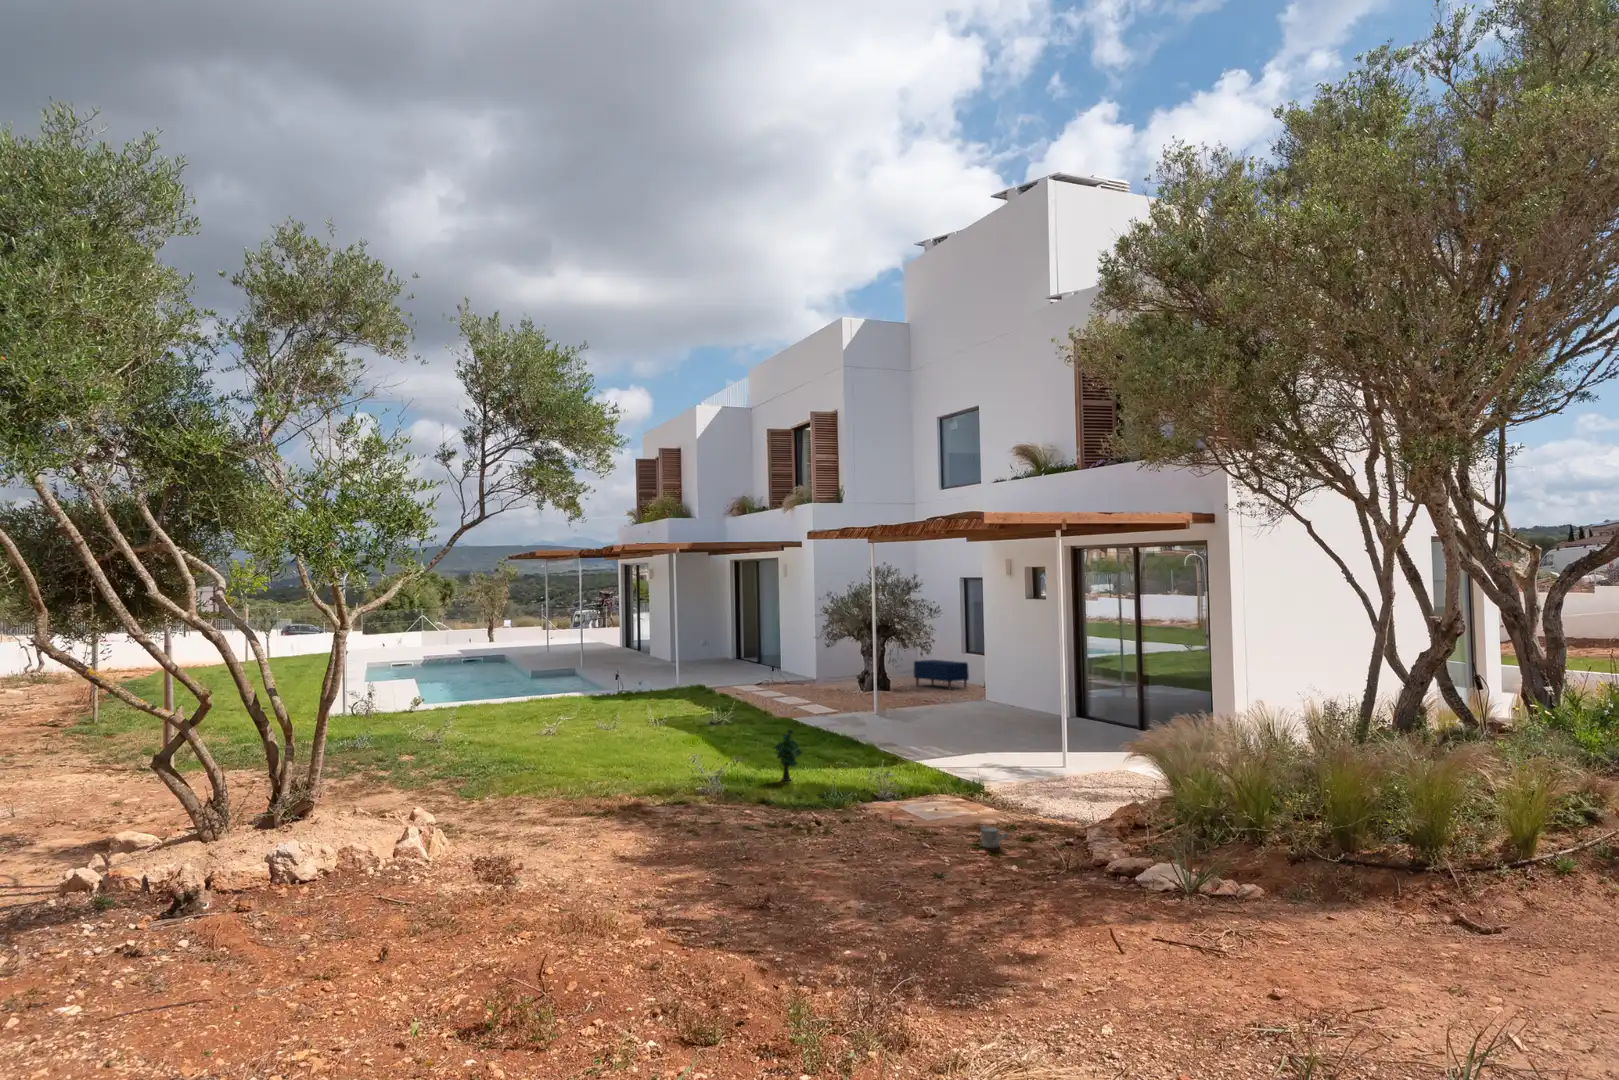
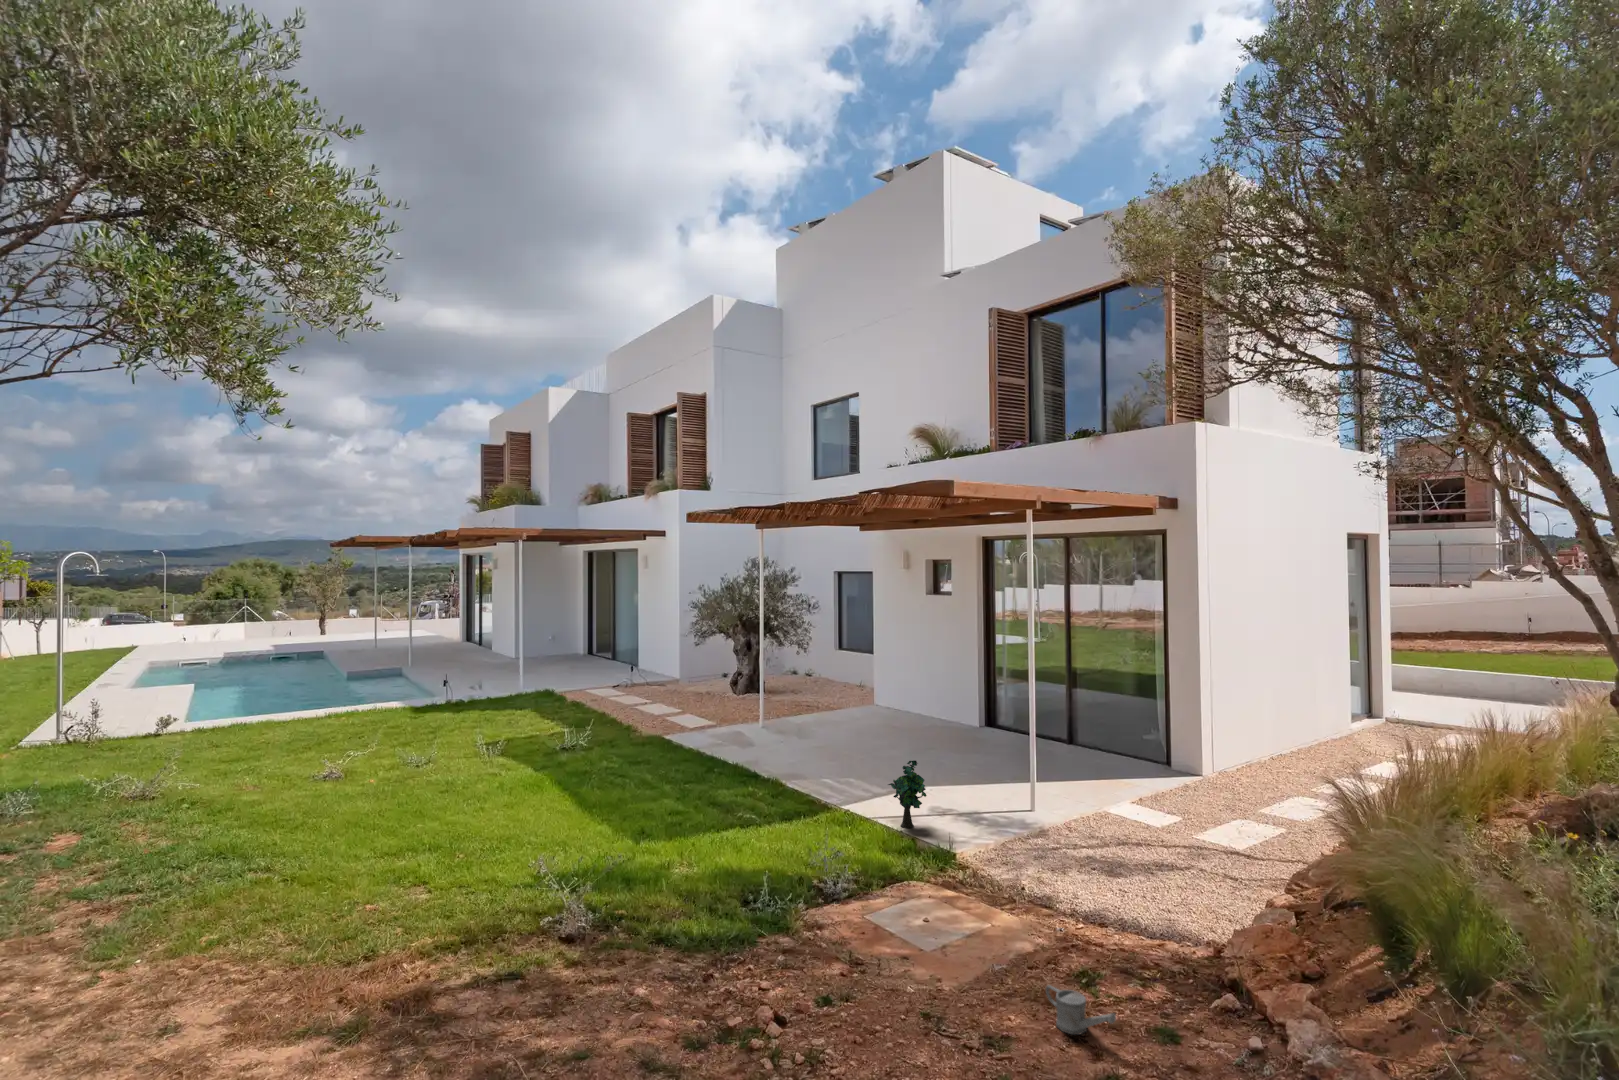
bench: present [914,660,969,690] -> none [785,658,844,691]
decorative plant: present [774,730,802,781] -> present [888,760,927,828]

